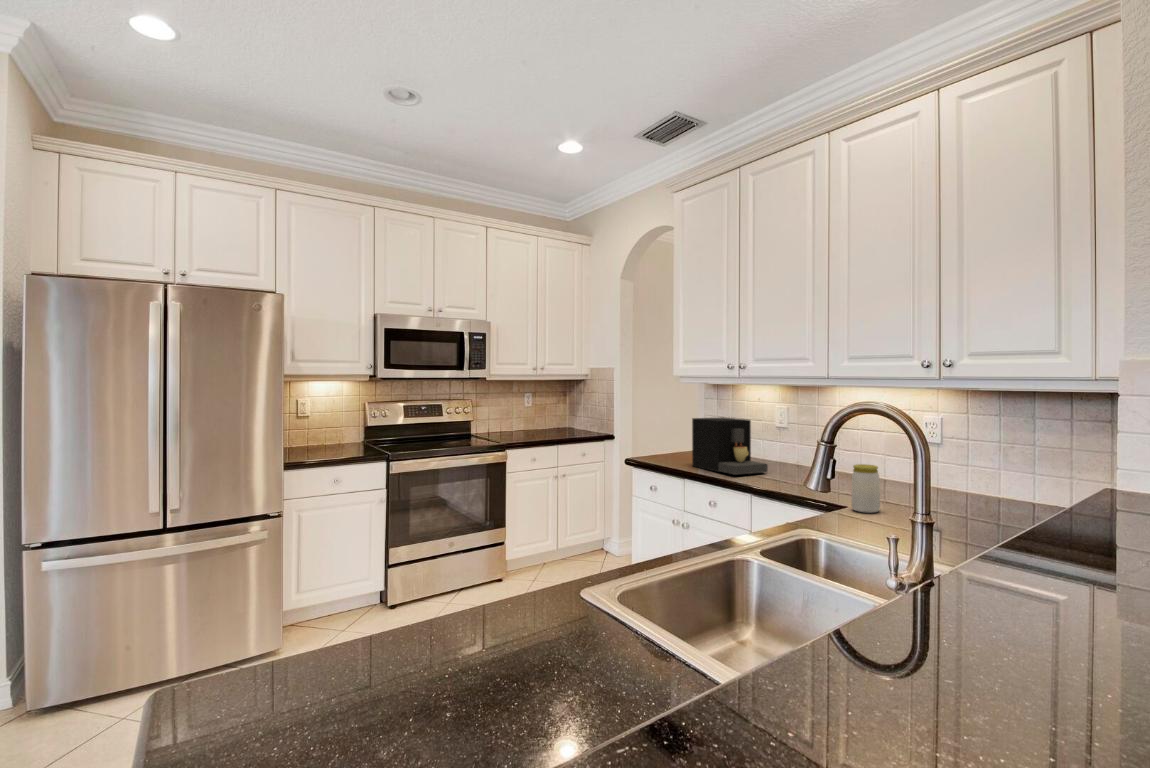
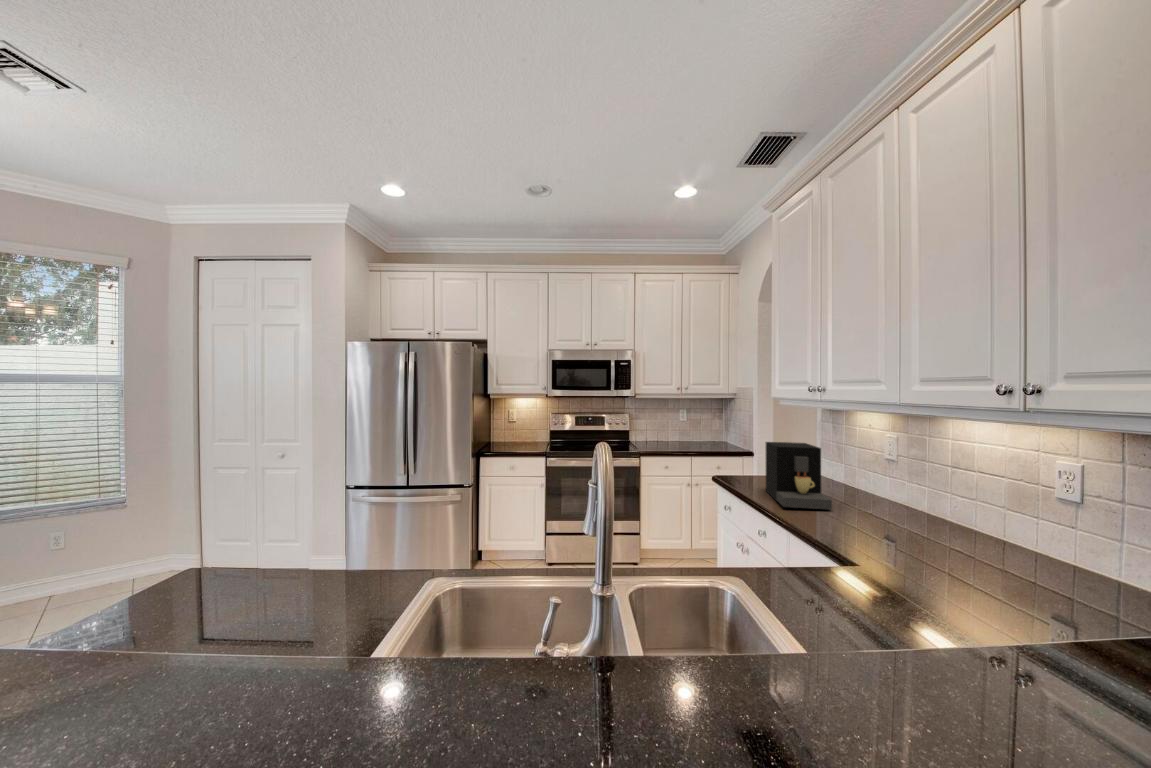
jar: present [852,464,880,513] -> none [844,521,886,592]

